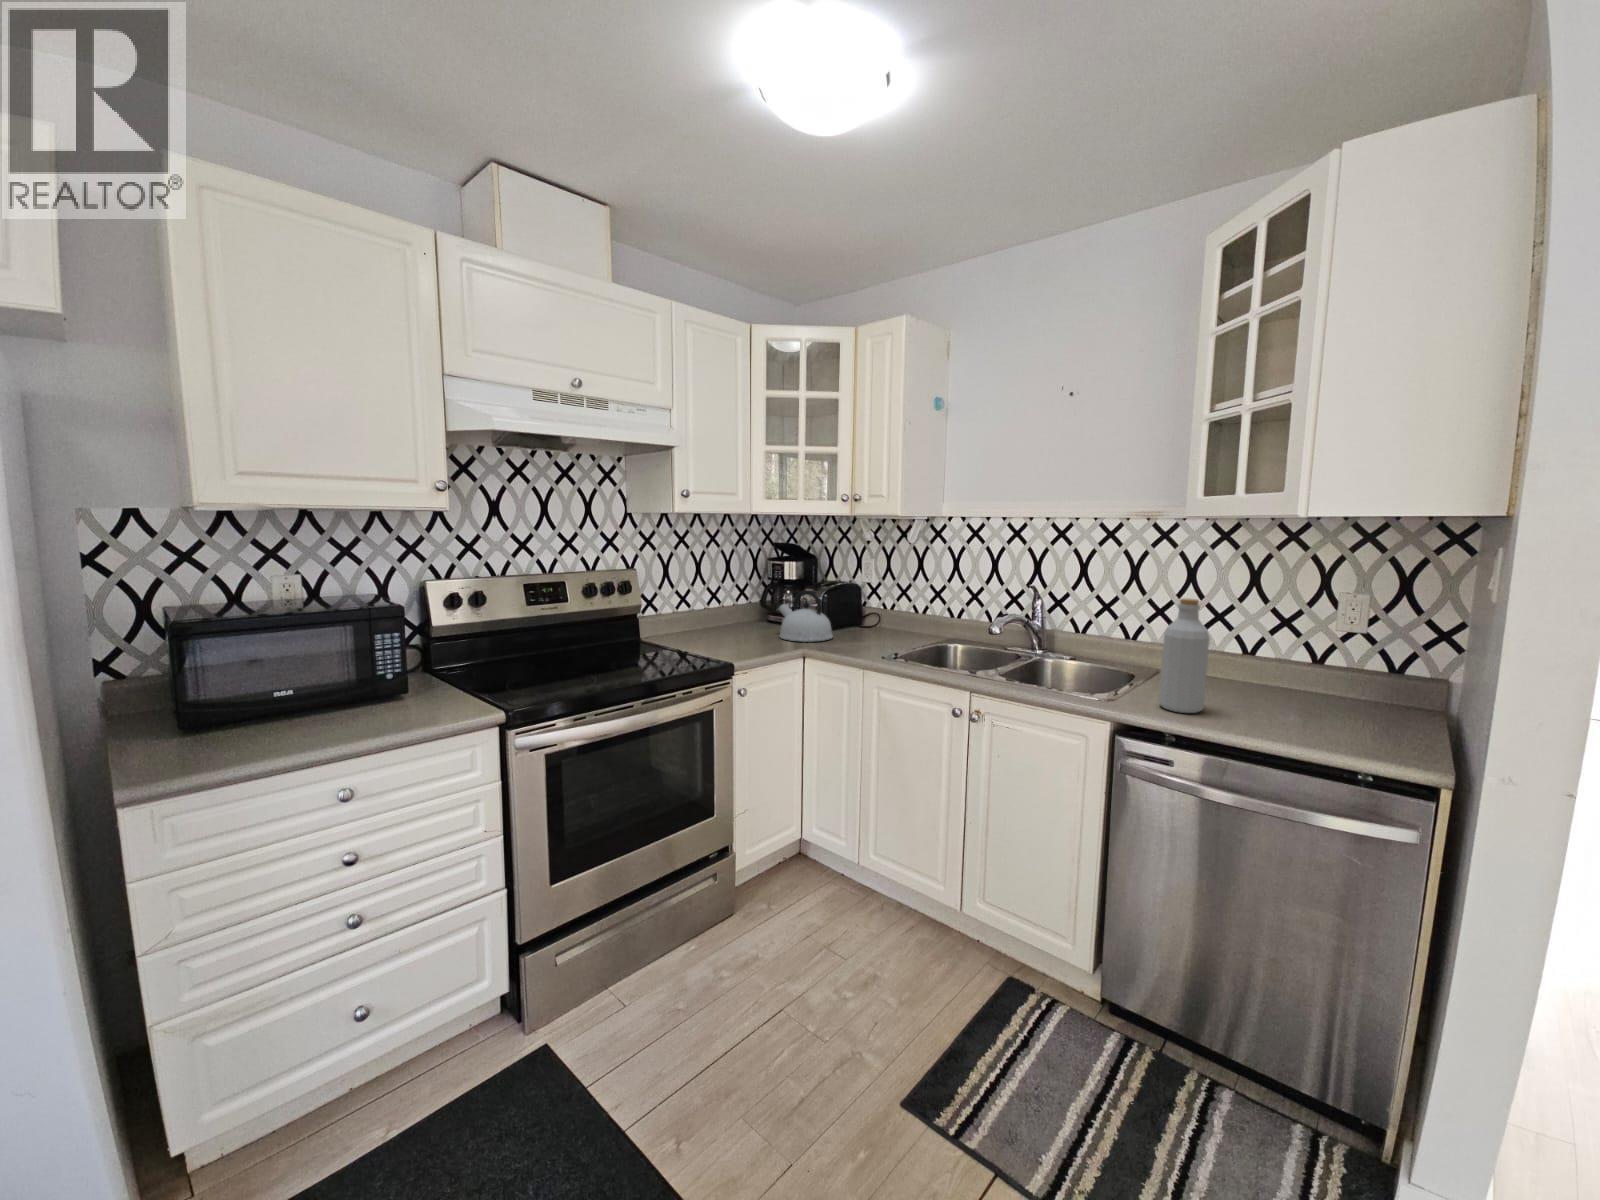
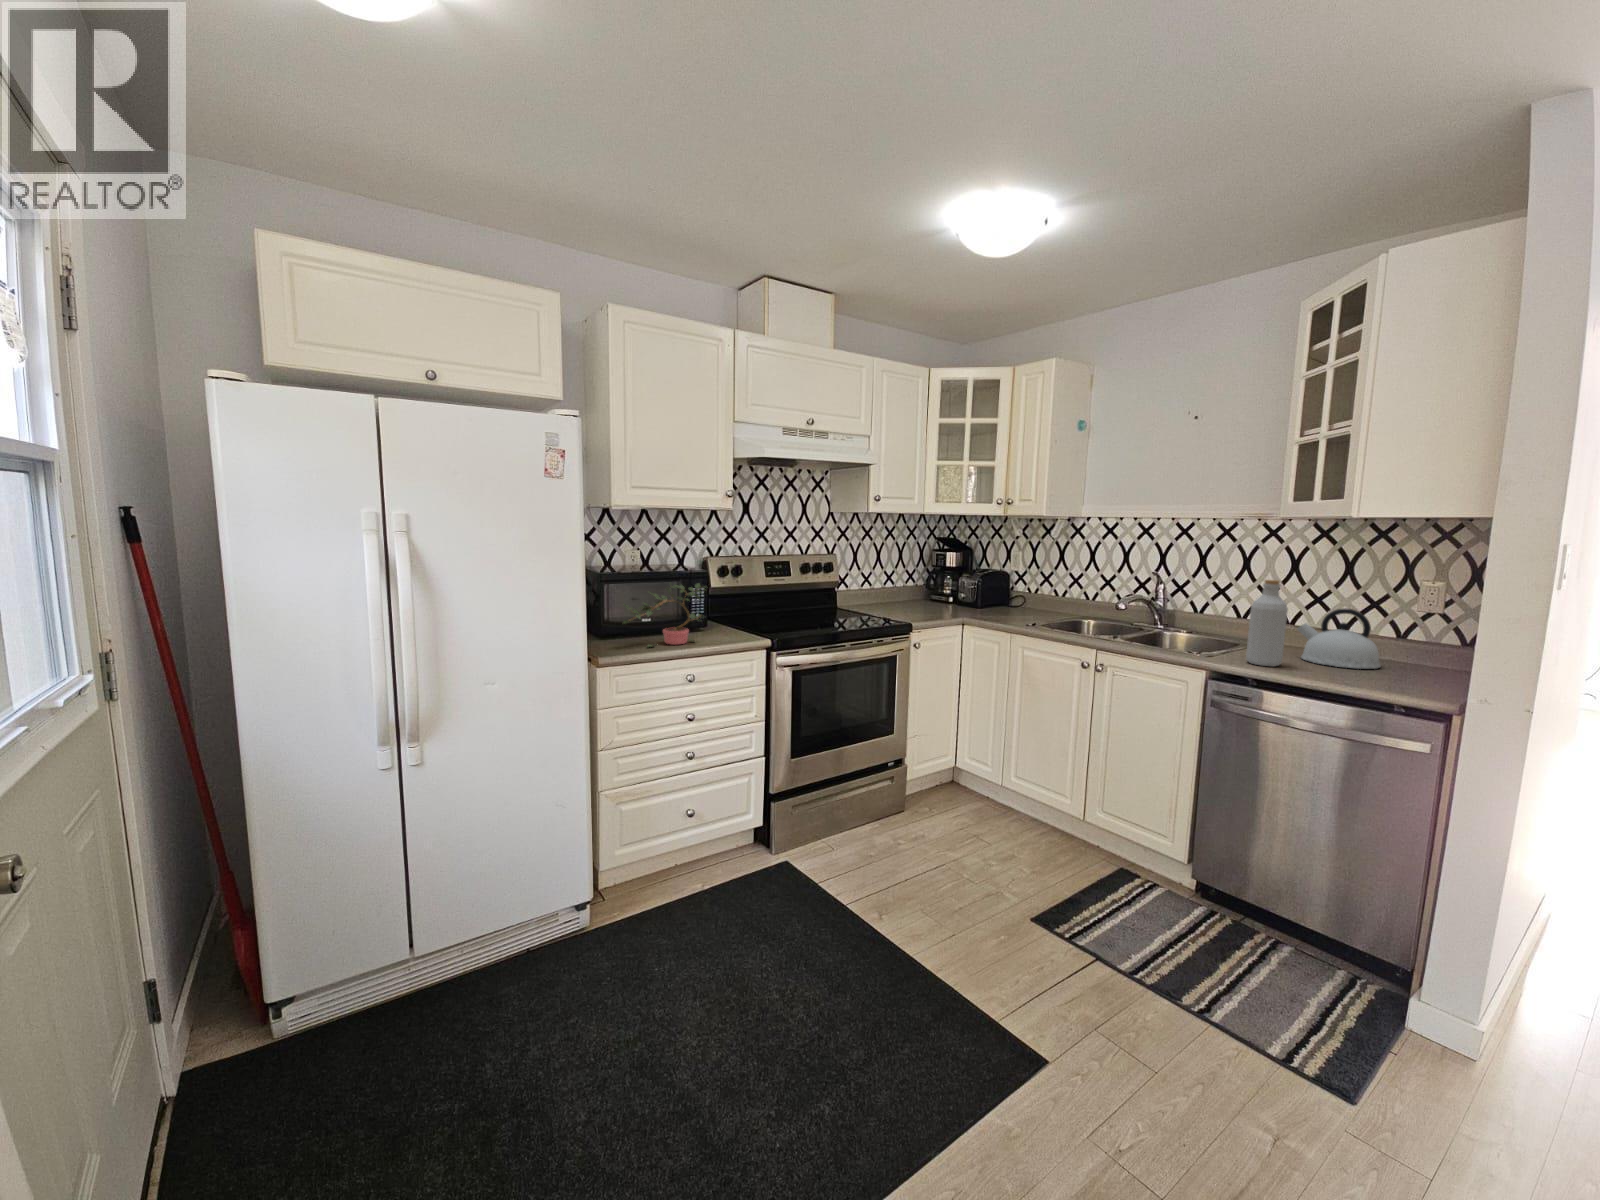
kettle: present [779,590,833,642] -> present [1297,608,1381,669]
potted plant: none [206,628,393,748] -> present [623,583,704,647]

